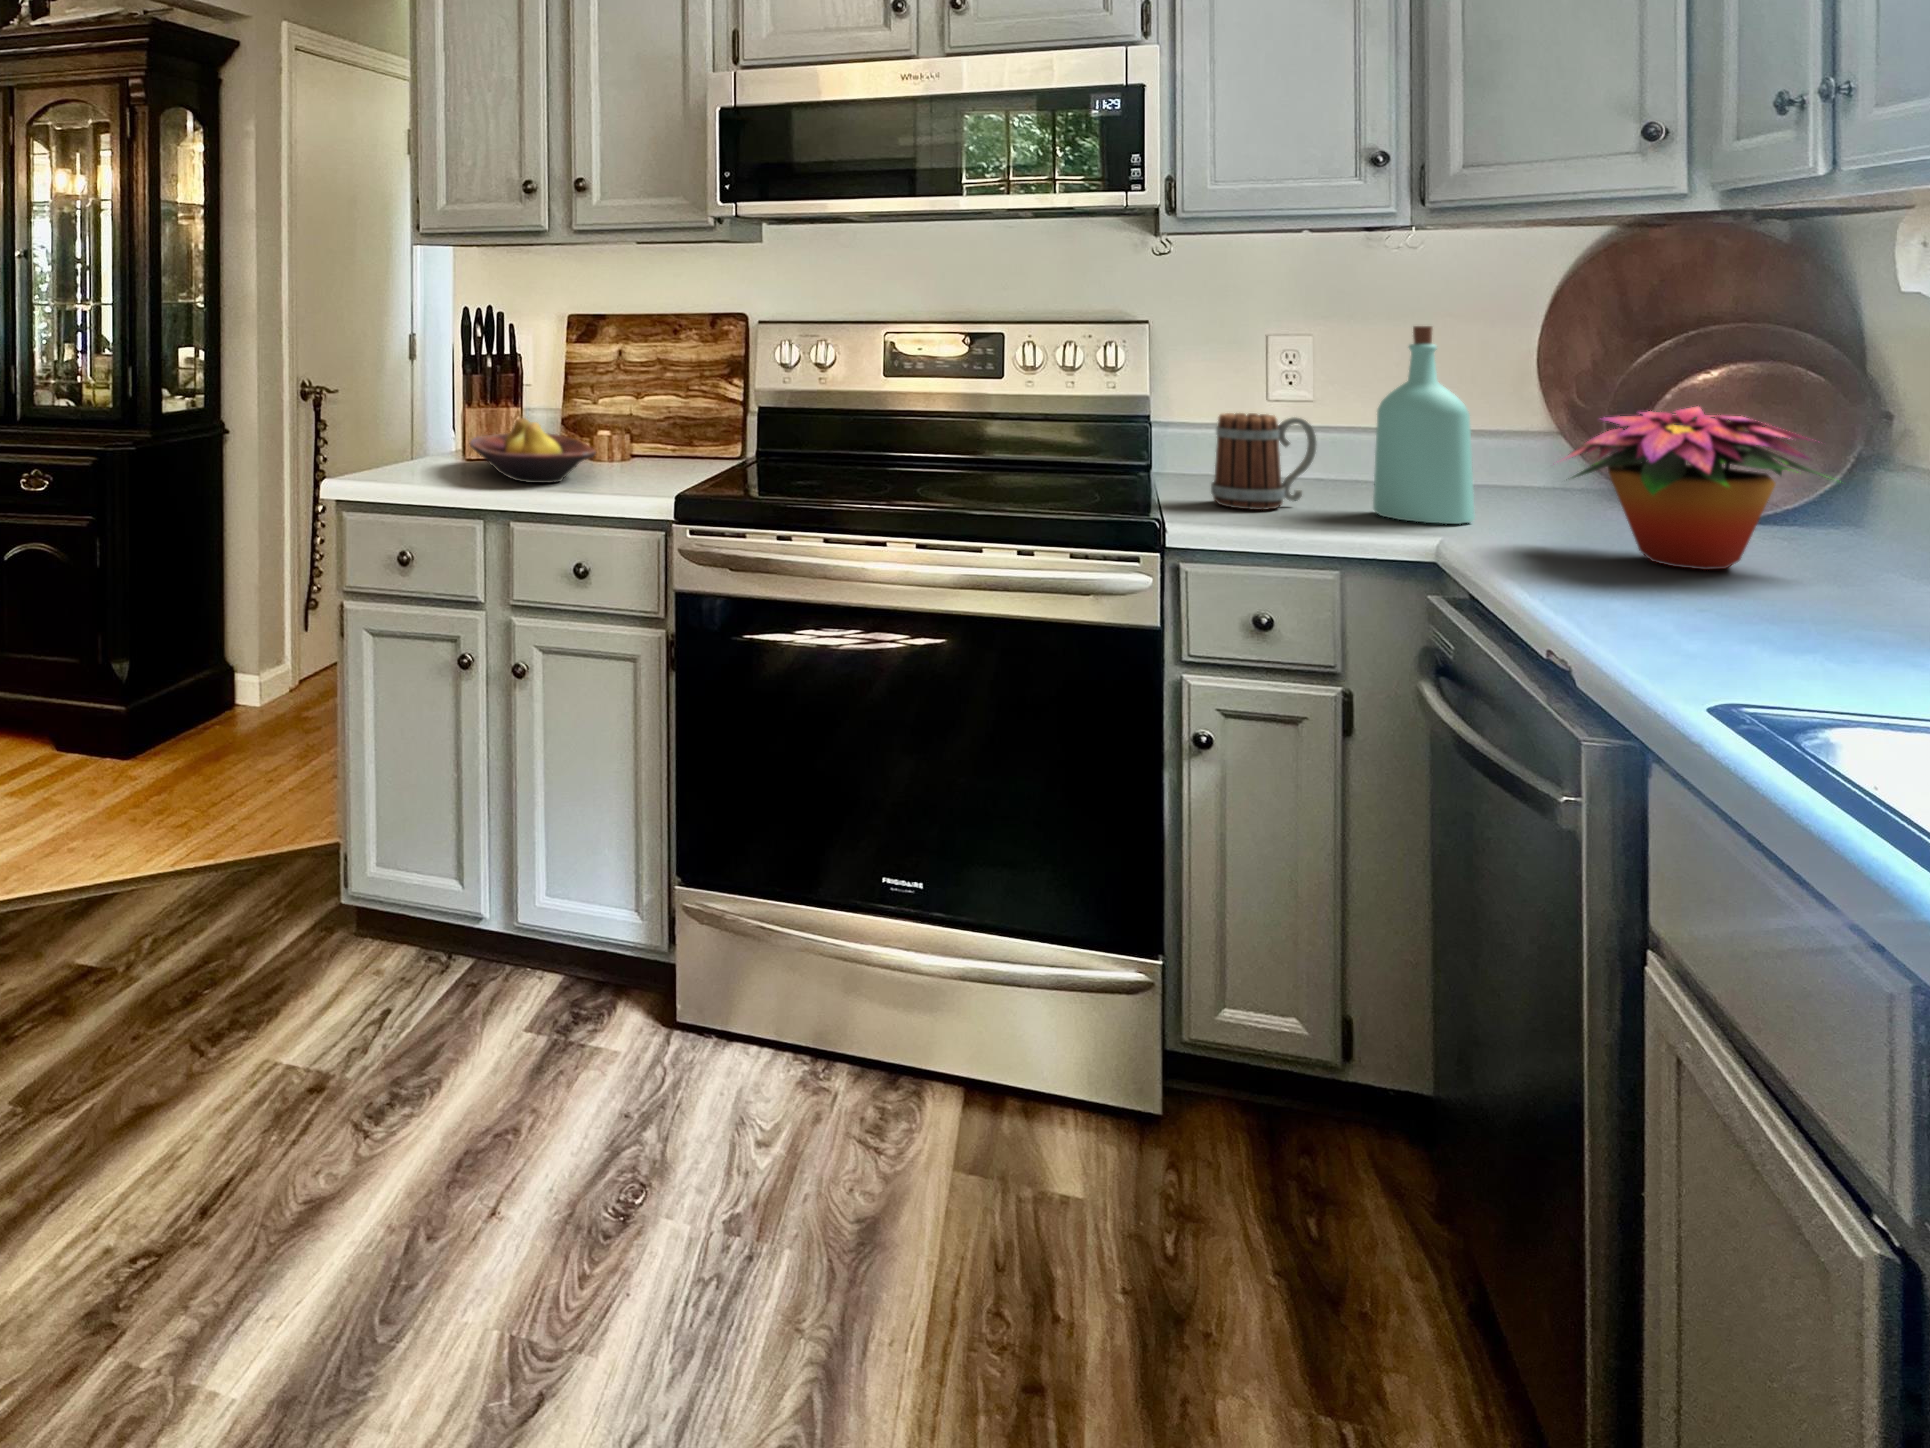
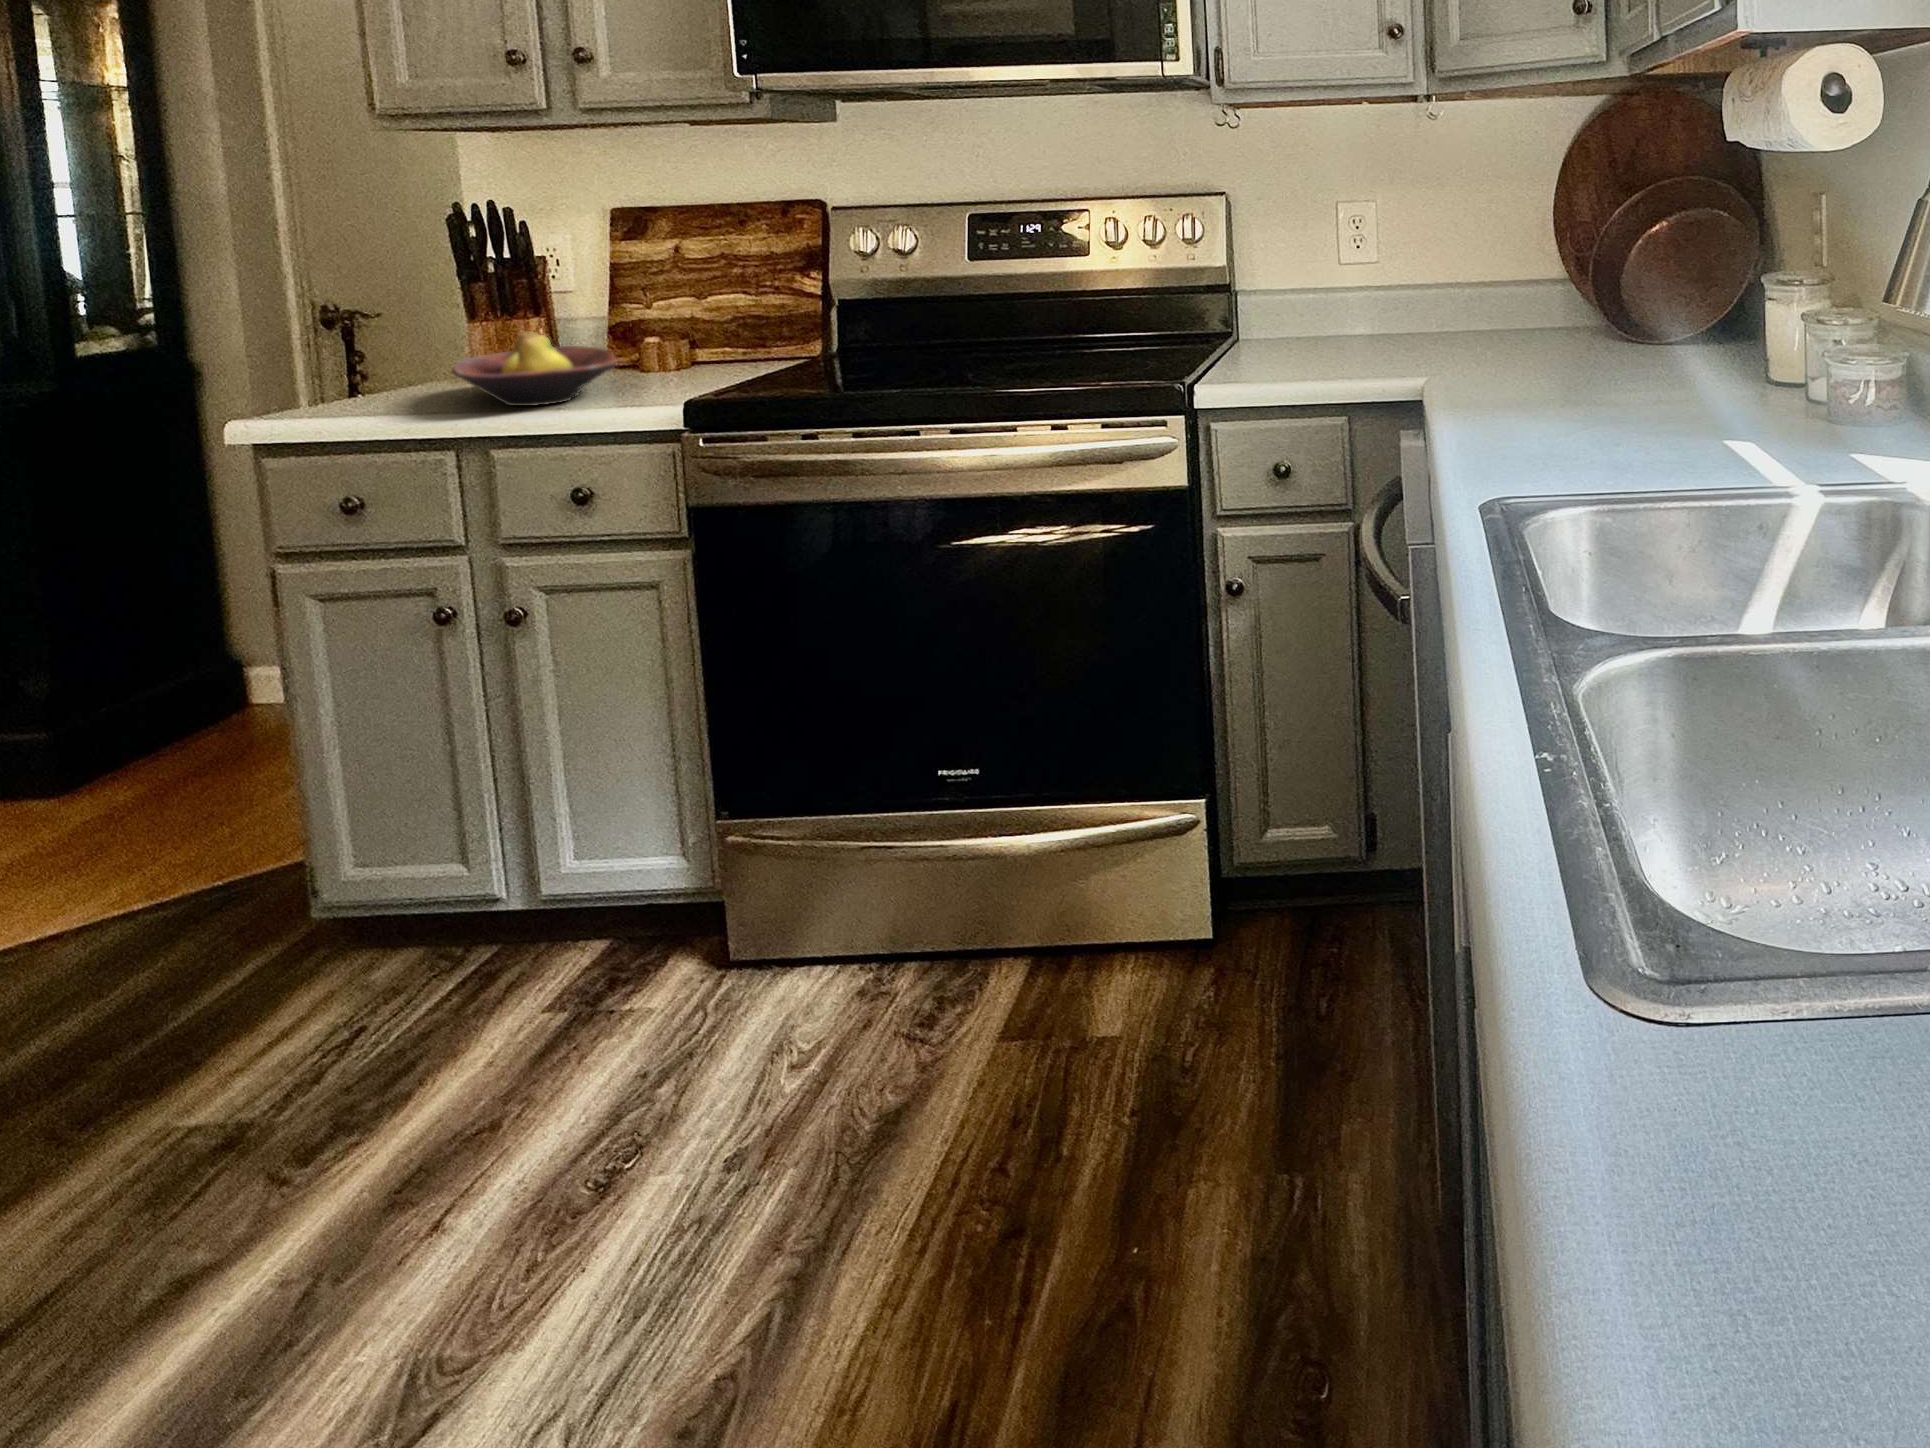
bottle: present [1373,326,1475,524] -> none [1389,188,1463,366]
flower arrangement: present [1566,407,1824,570] -> none [1491,248,1692,387]
mug: present [1211,413,1316,510] -> none [1257,276,1346,367]

